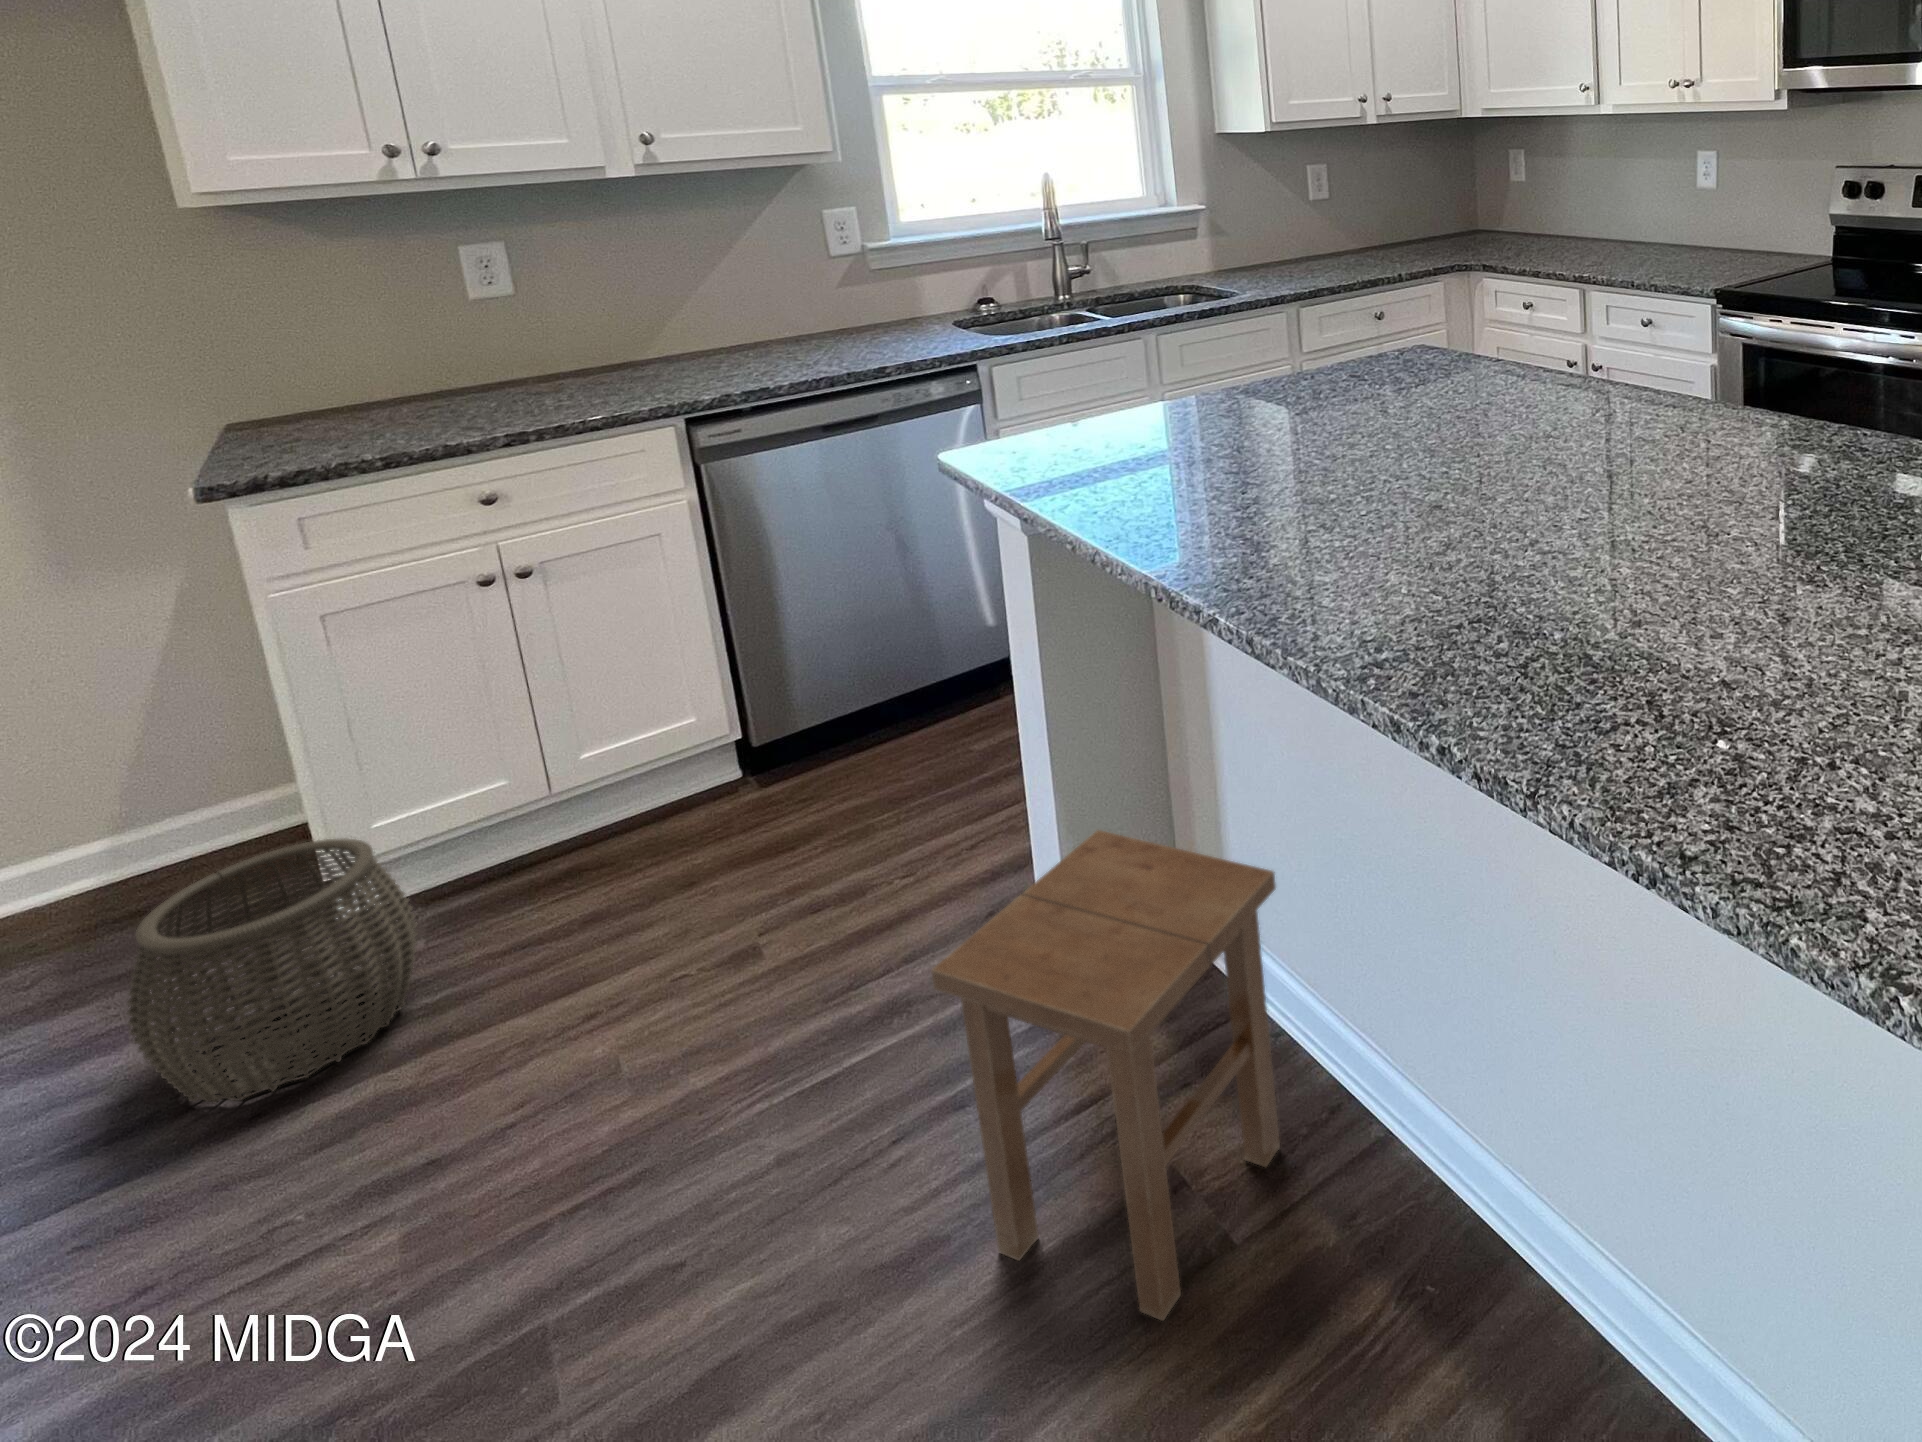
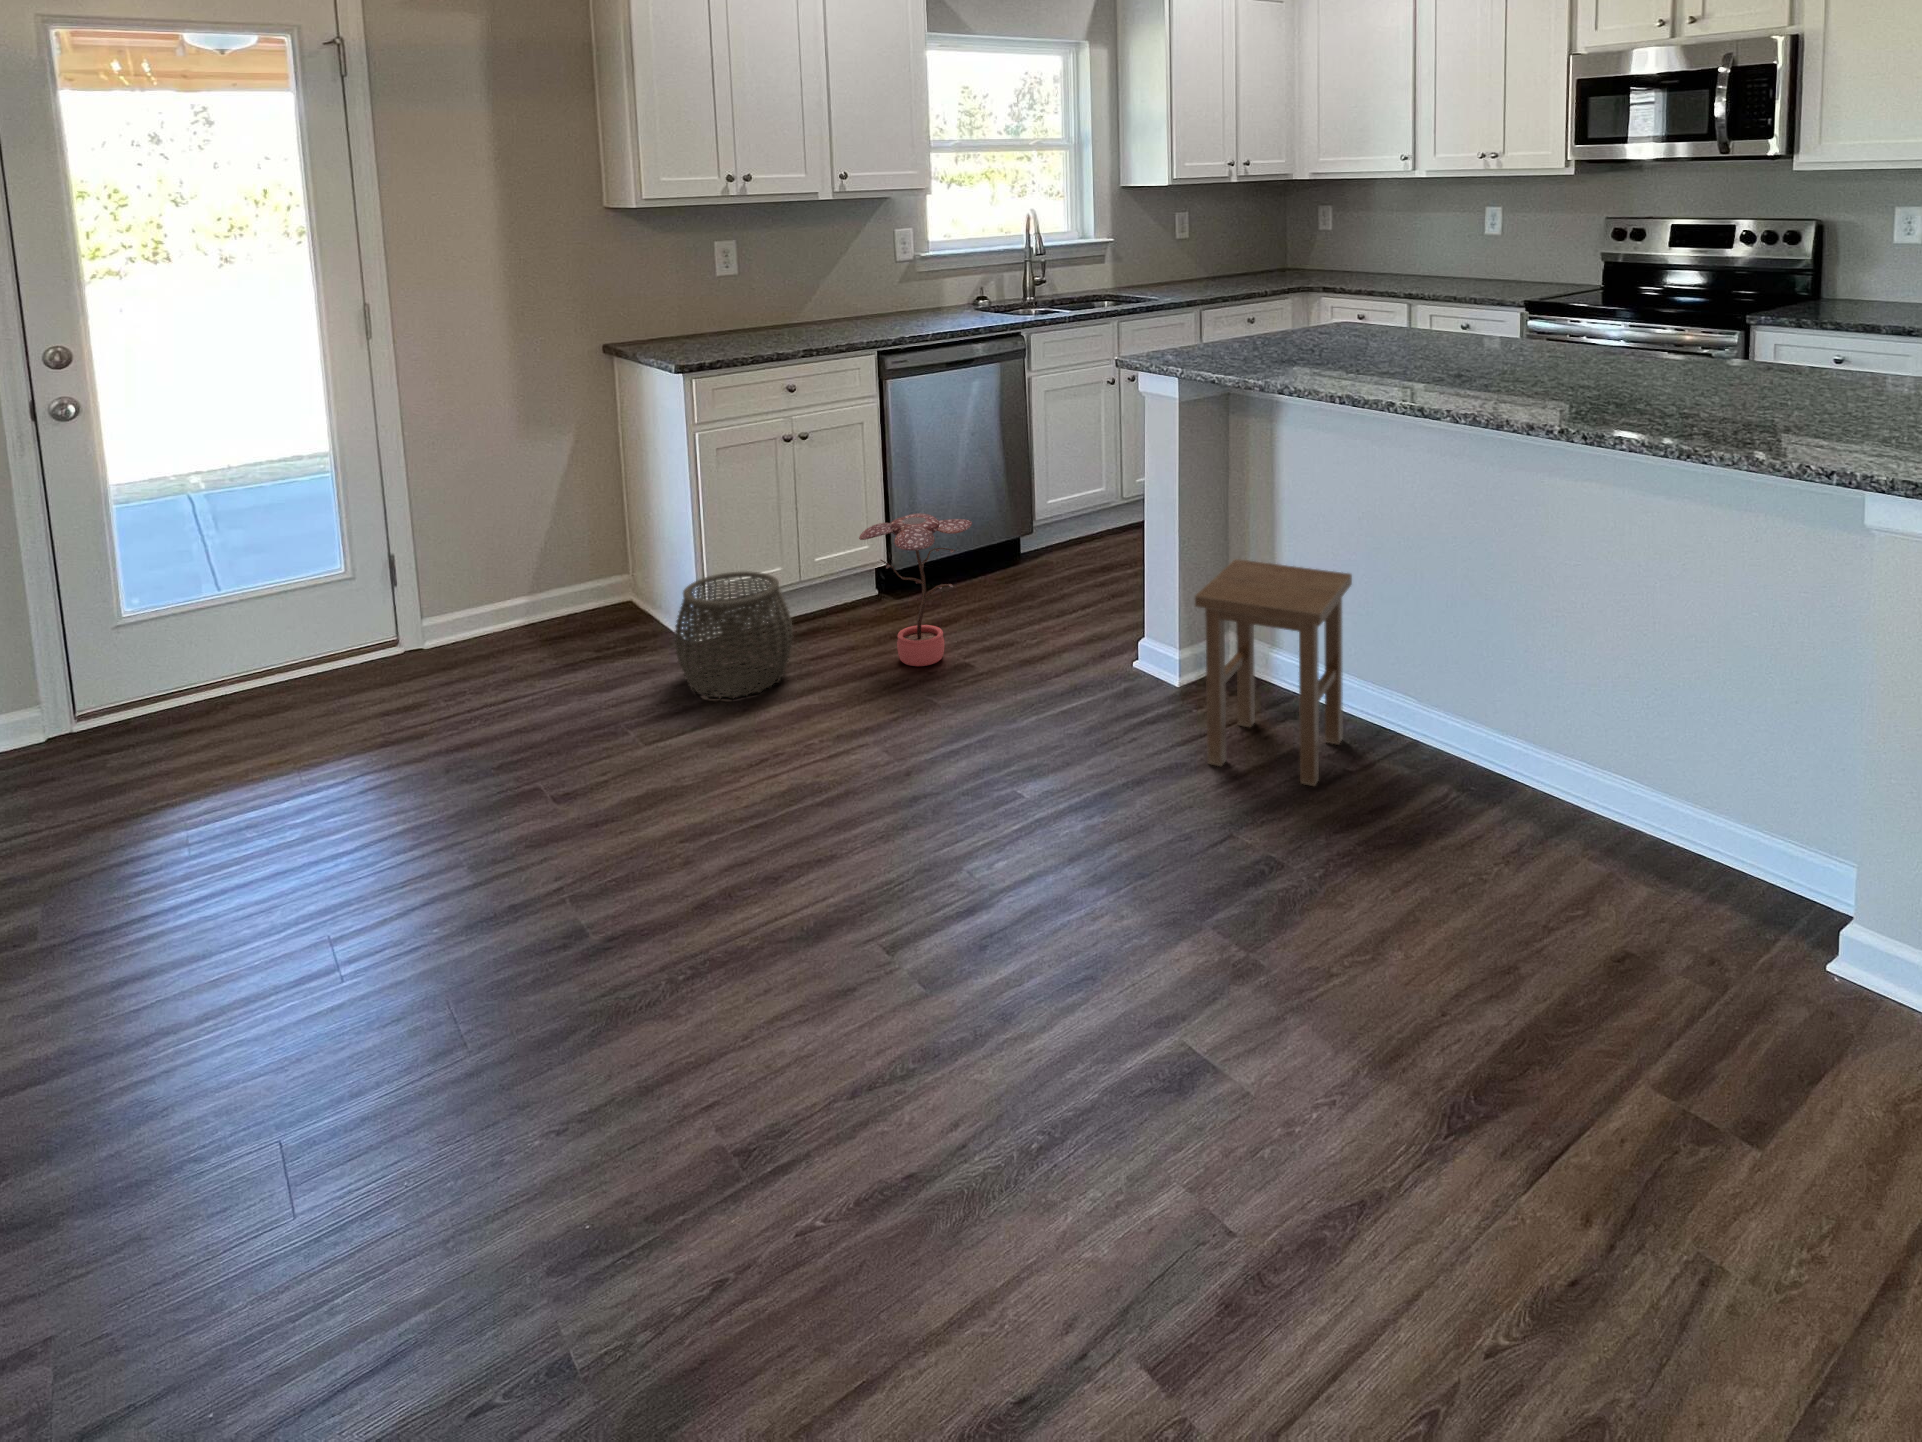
potted plant: none [523,703,747,977] -> present [859,513,972,666]

